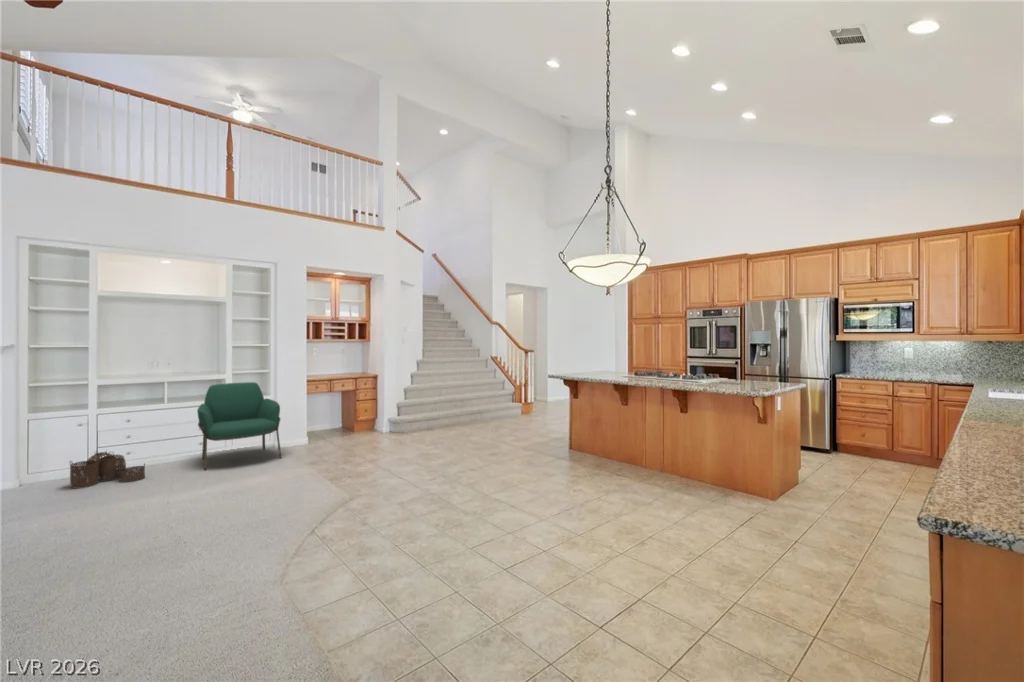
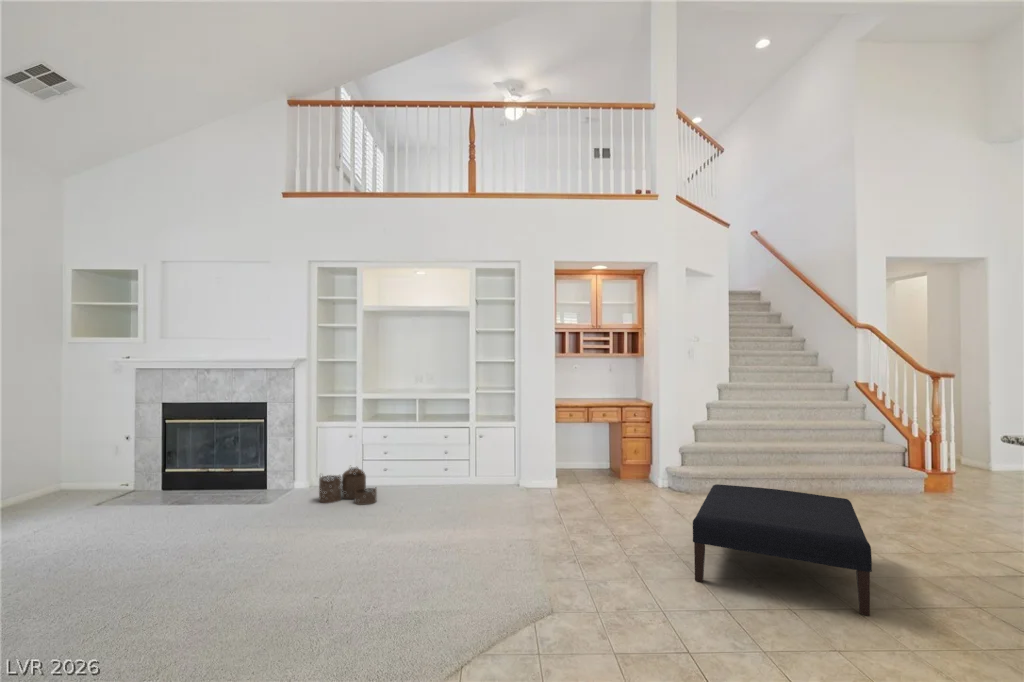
armchair: present [197,382,281,470] -> none [427,404,511,505]
ottoman: none [431,417,515,471] -> present [693,484,872,616]

